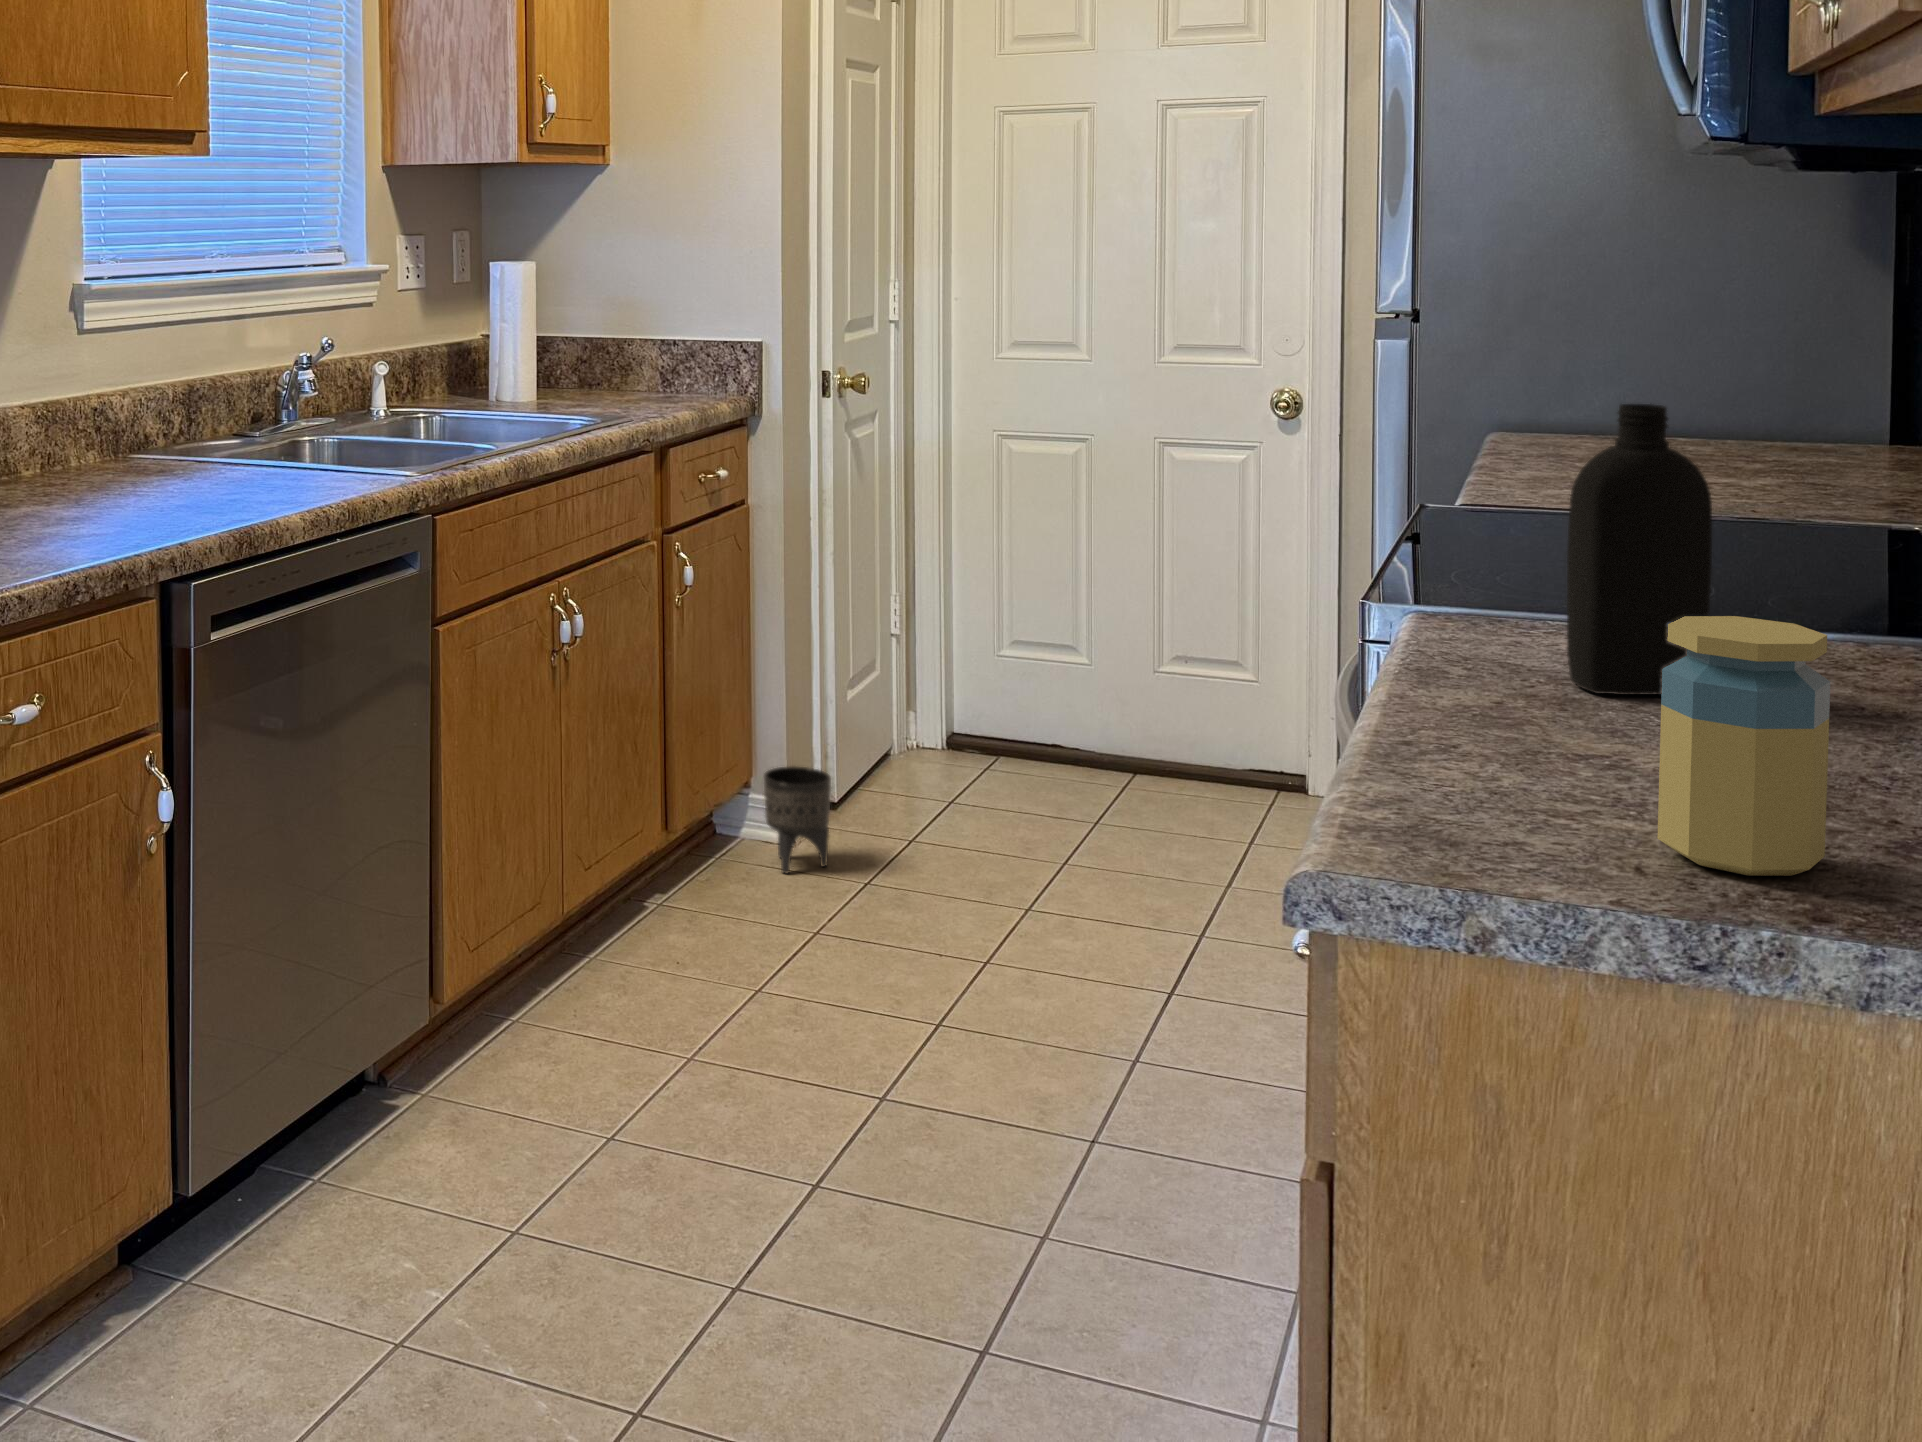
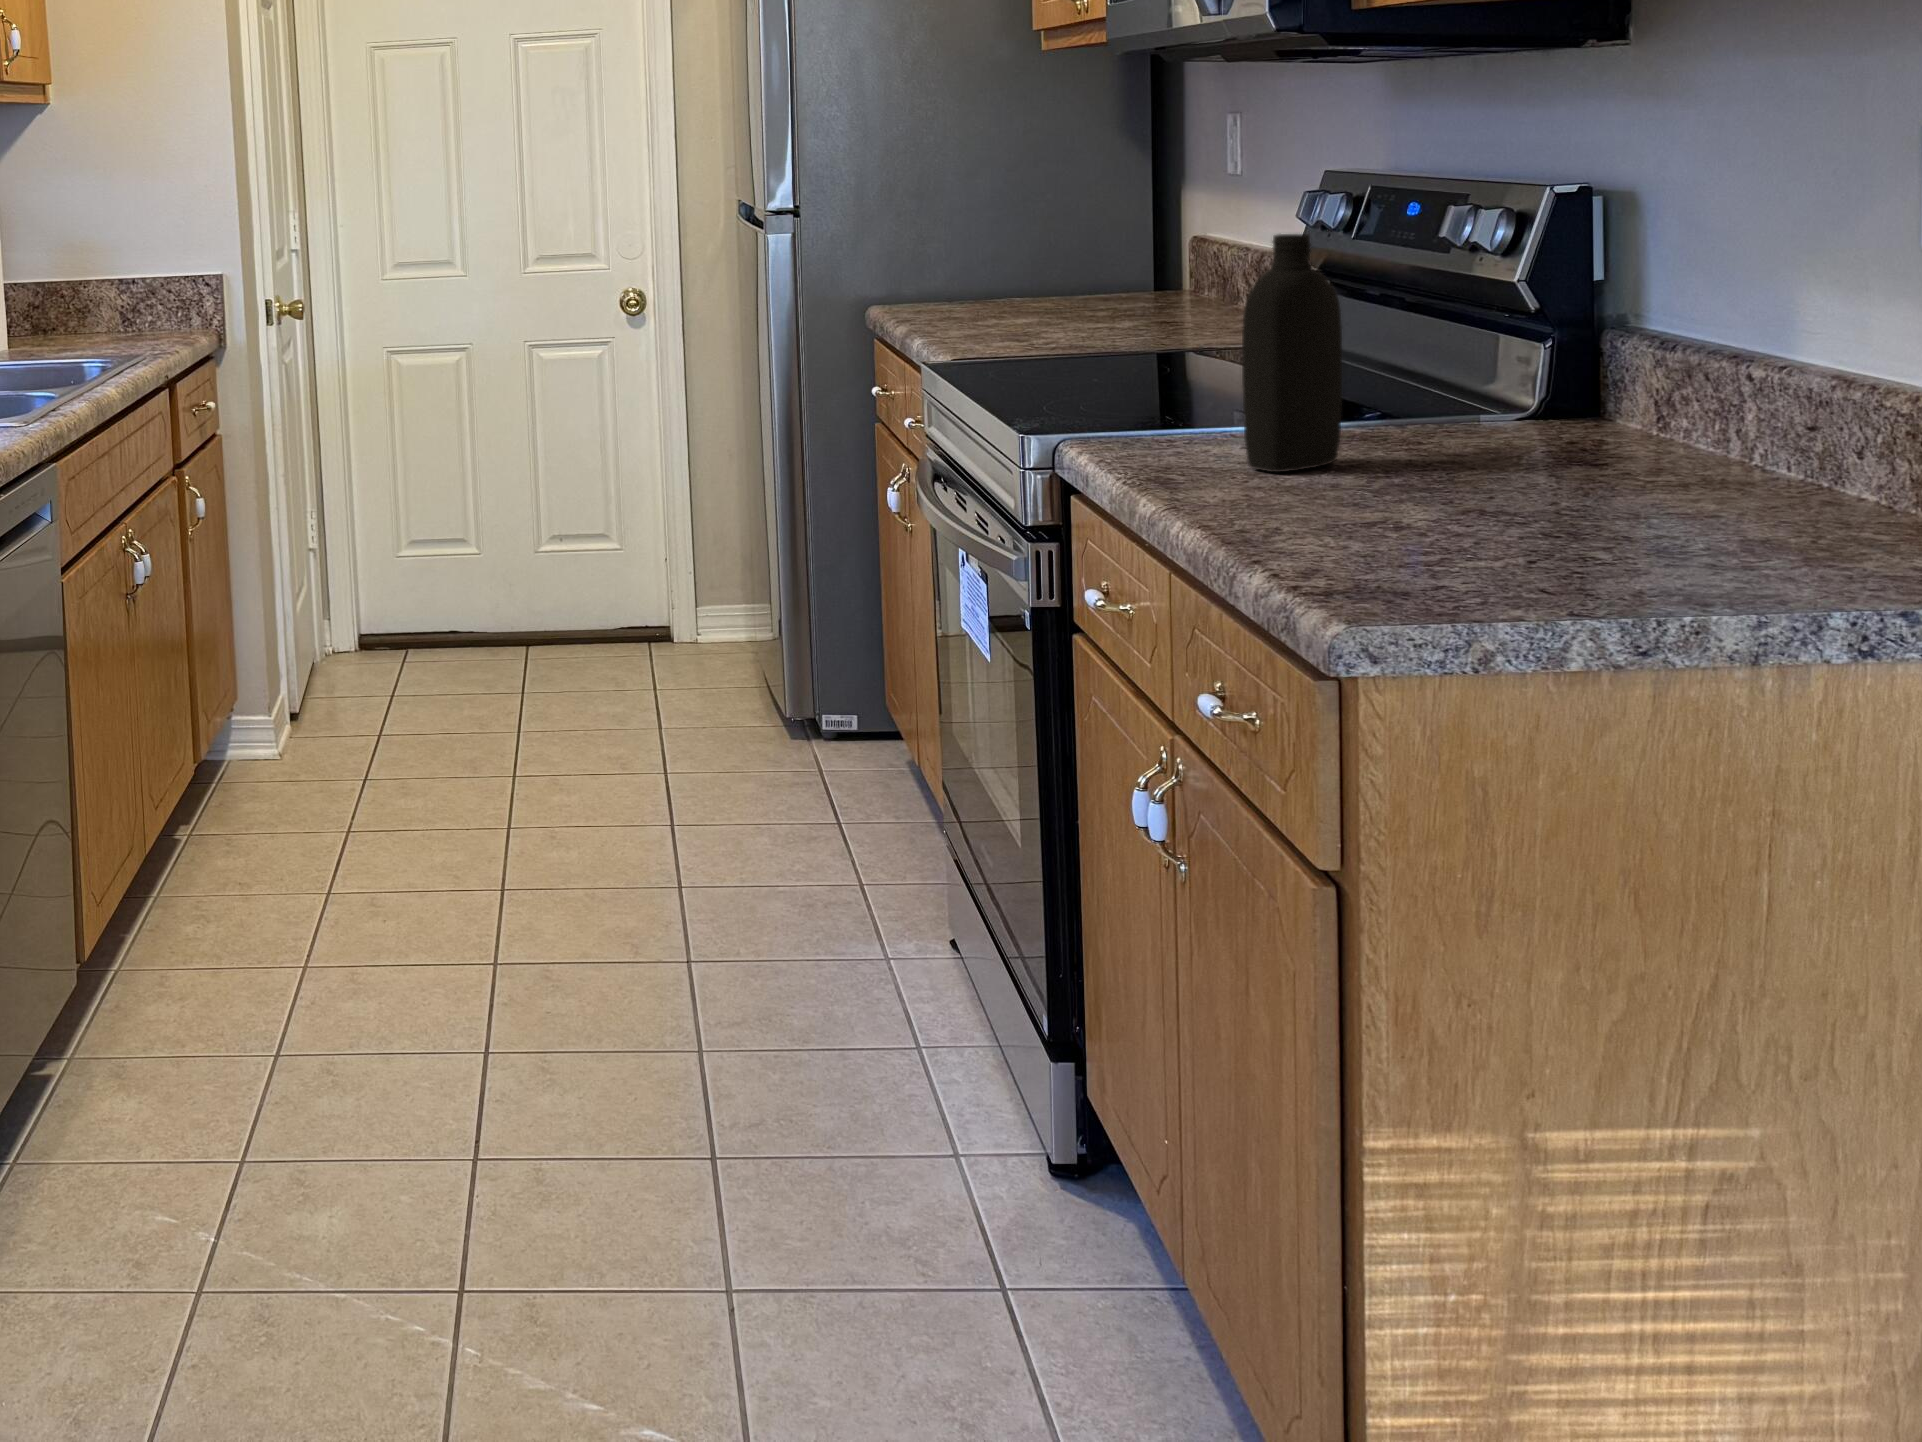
jar: present [1658,616,1830,876] -> none [1517,378,1648,579]
planter: present [764,766,831,873] -> none [256,673,320,775]

